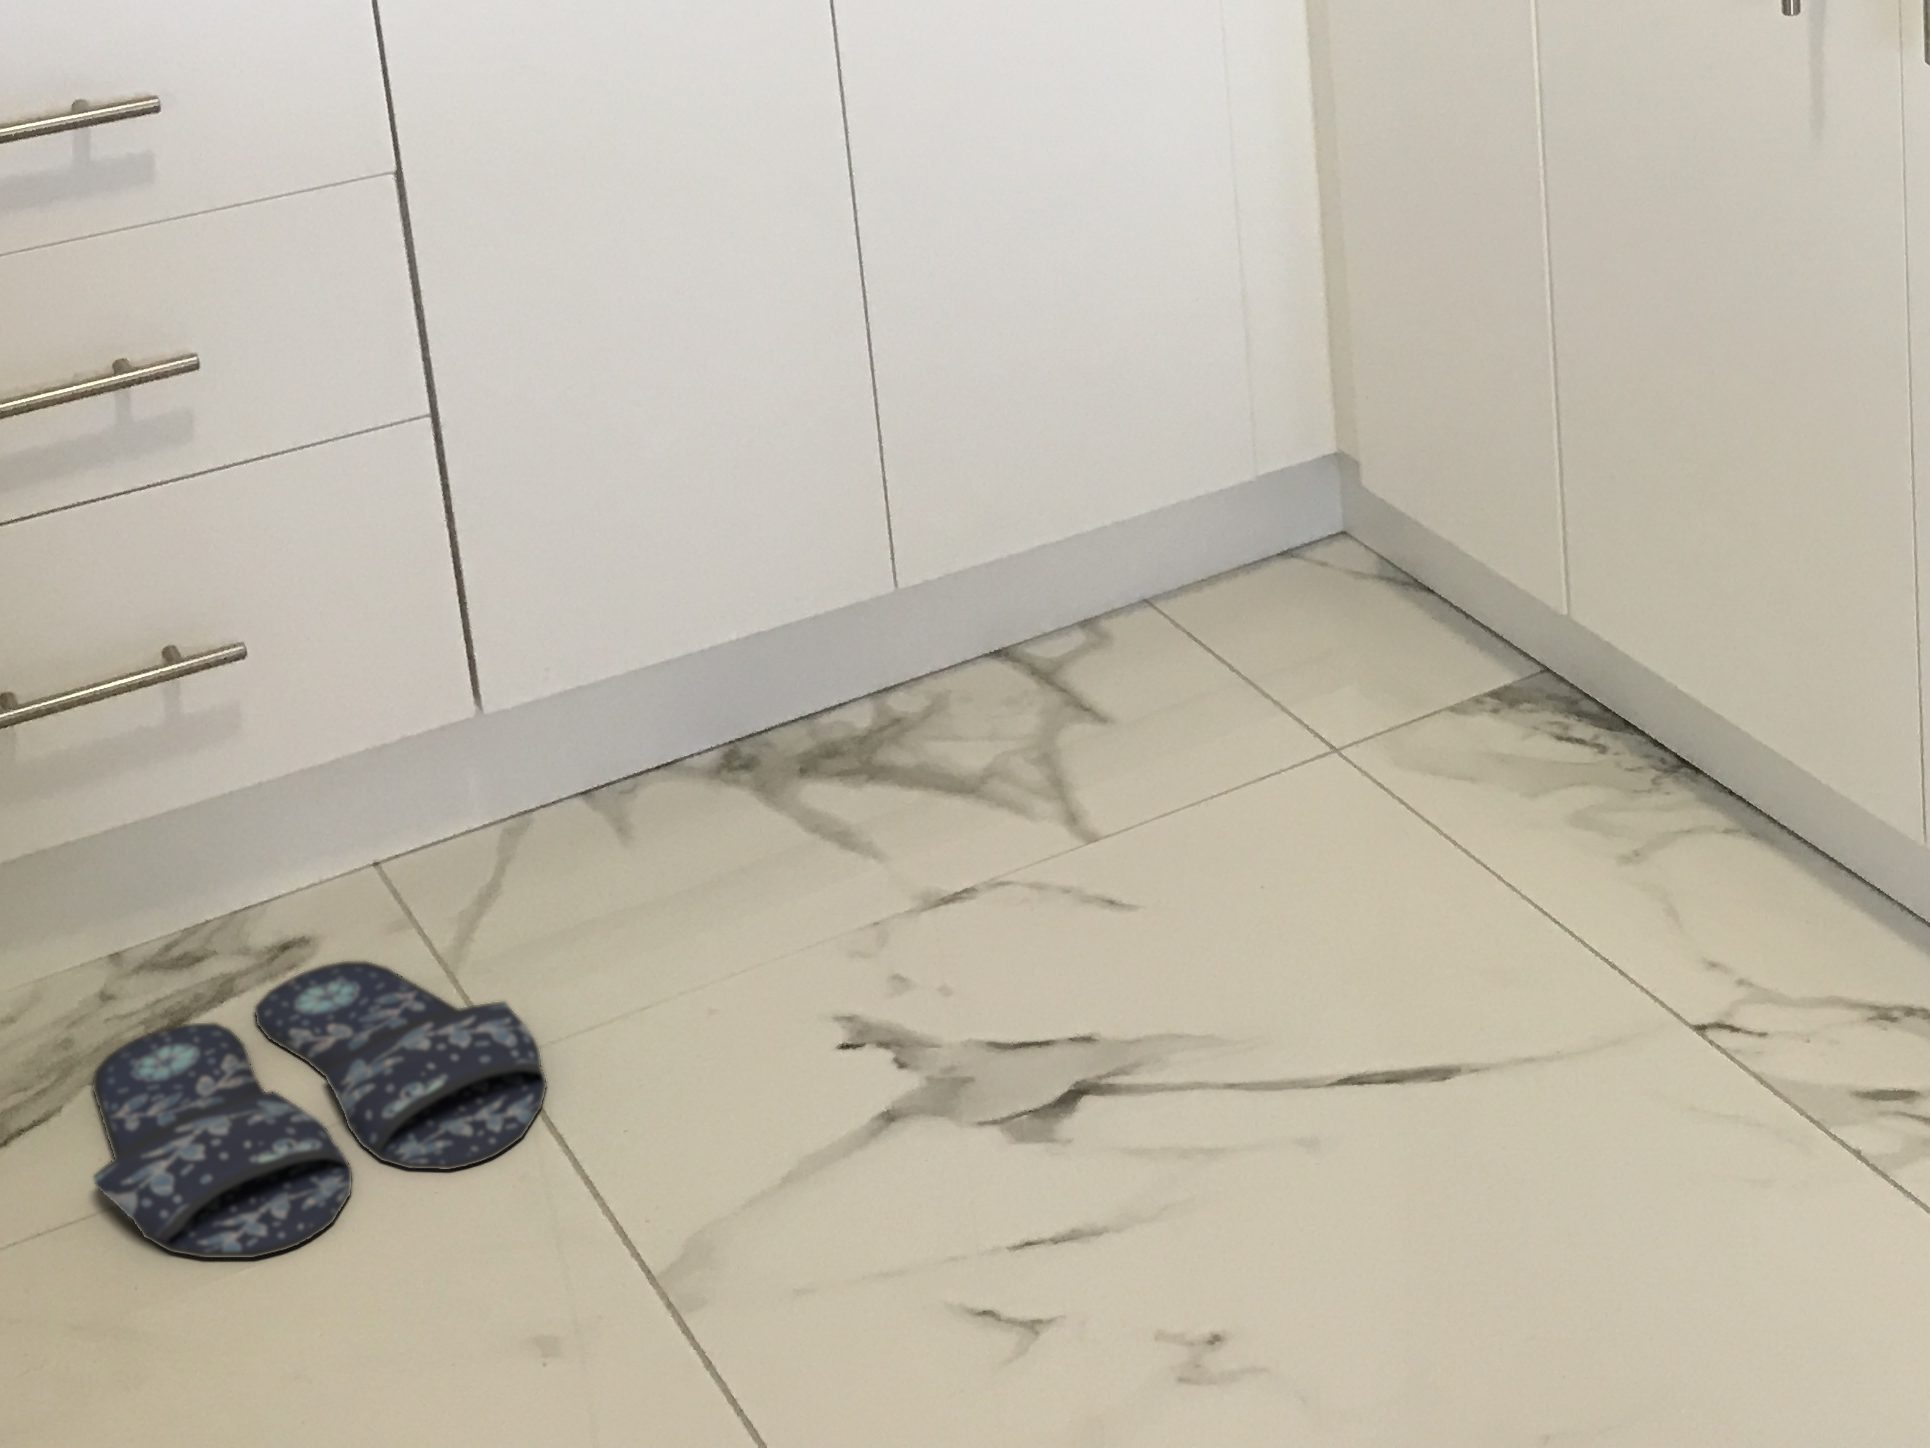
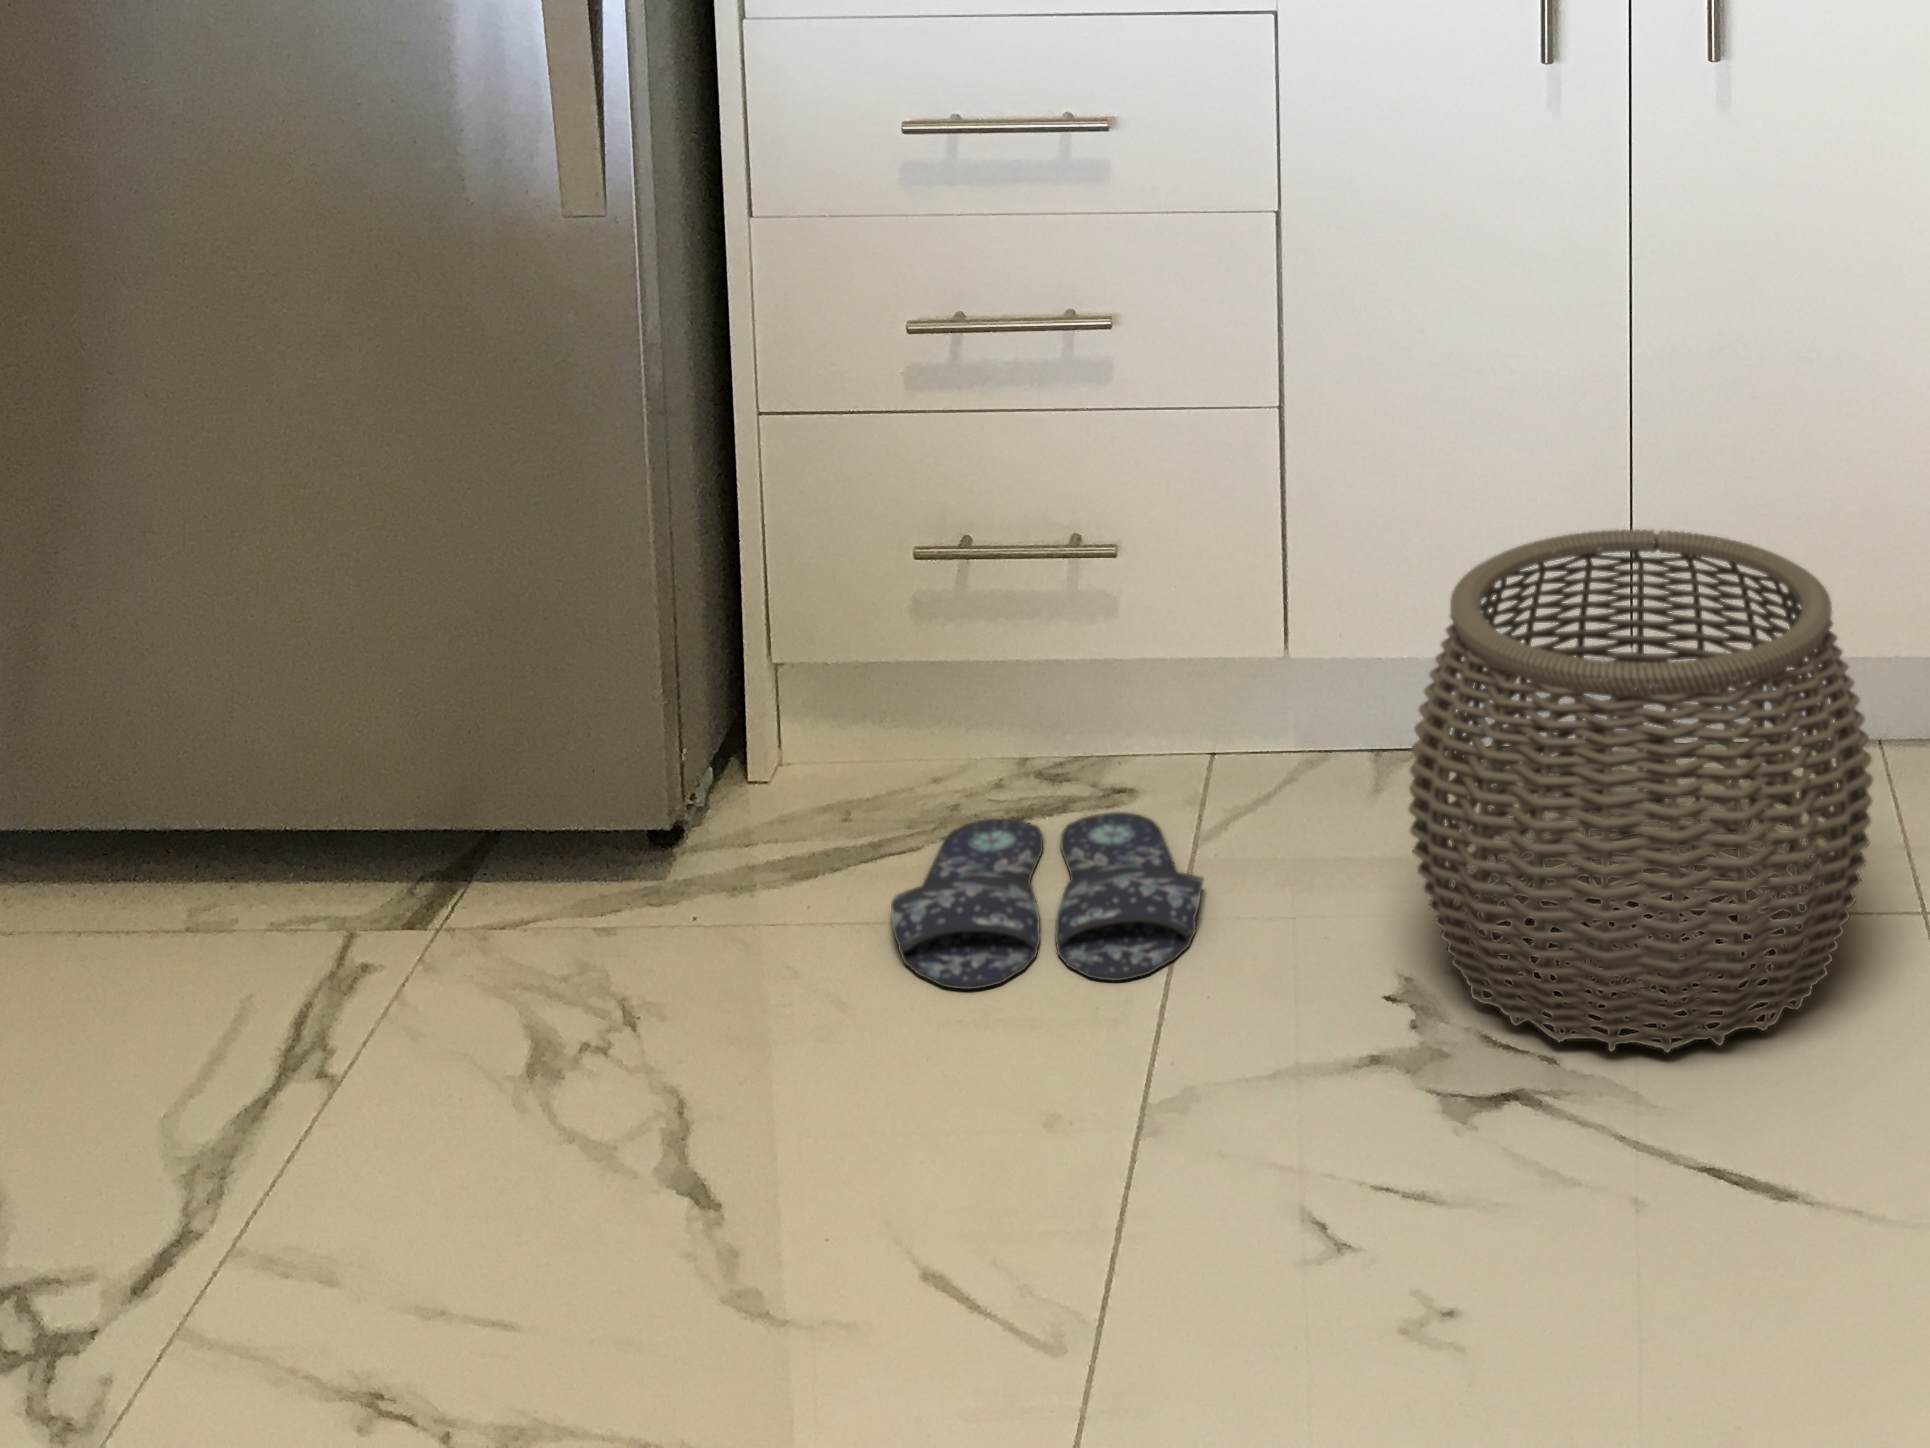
woven basket: none [797,412,1350,1021] -> present [1409,529,1873,1052]

